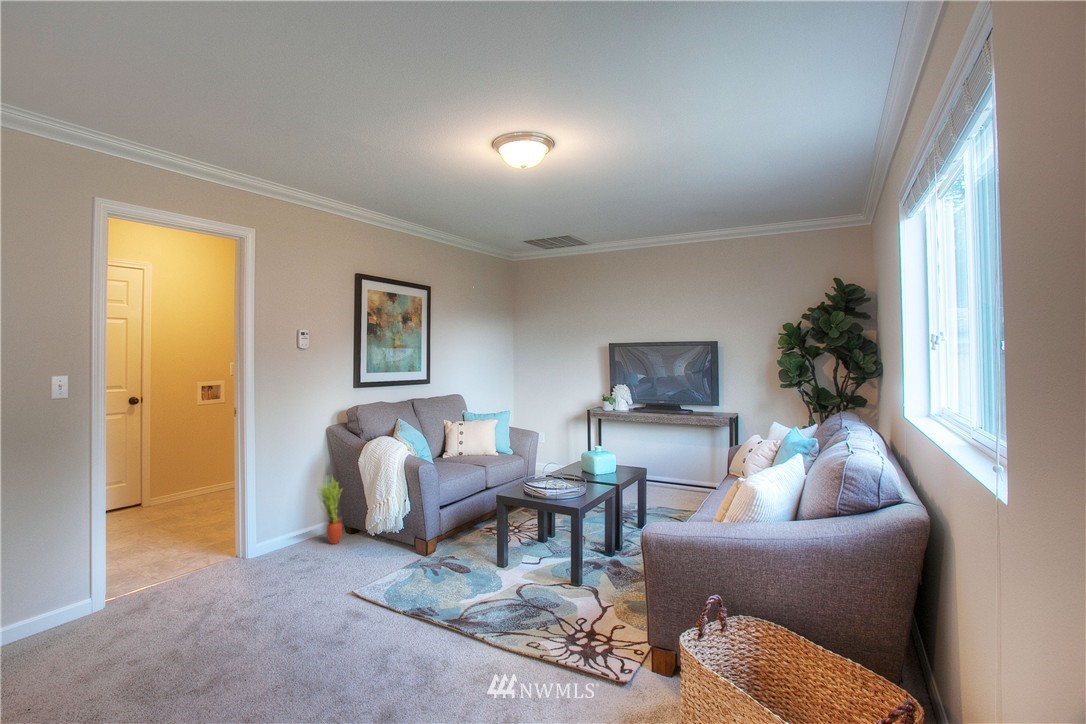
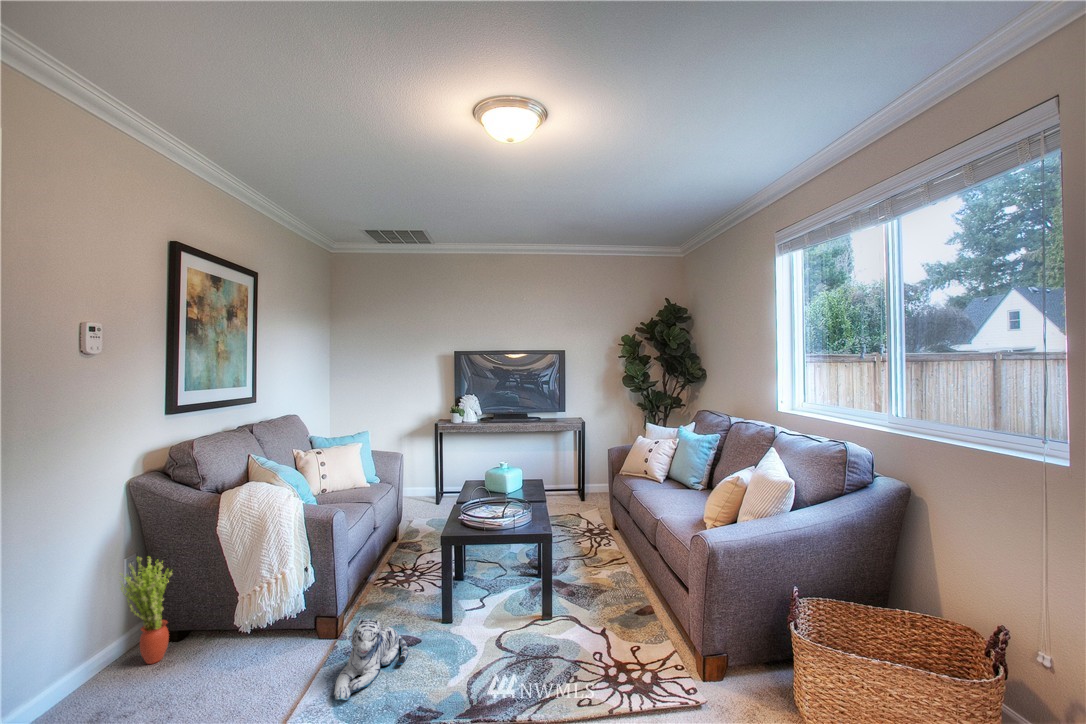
plush toy: none [391,542,460,592] -> present [334,619,408,700]

